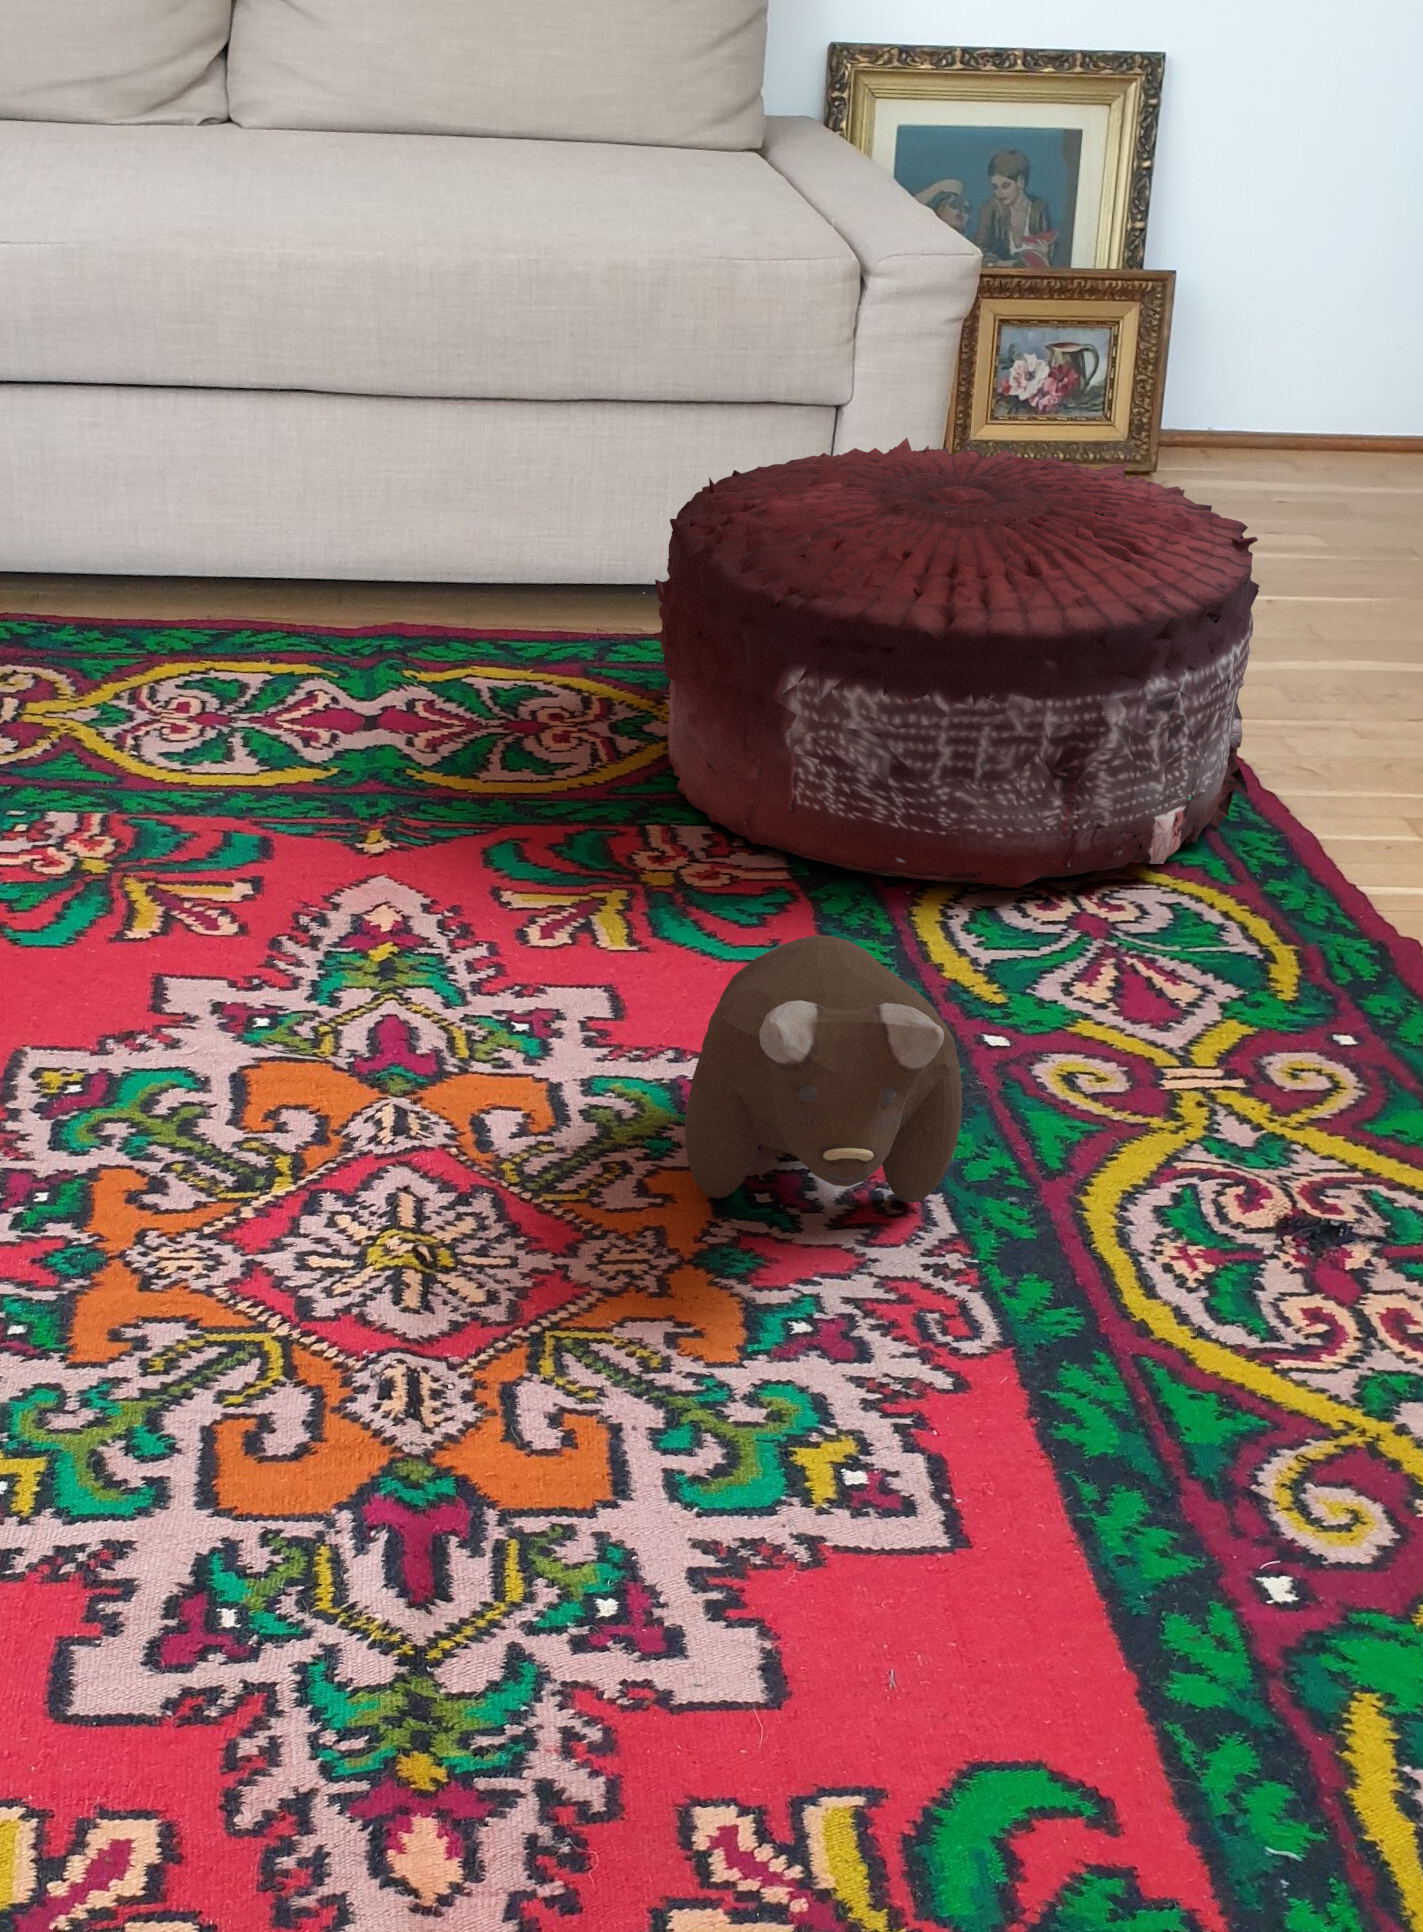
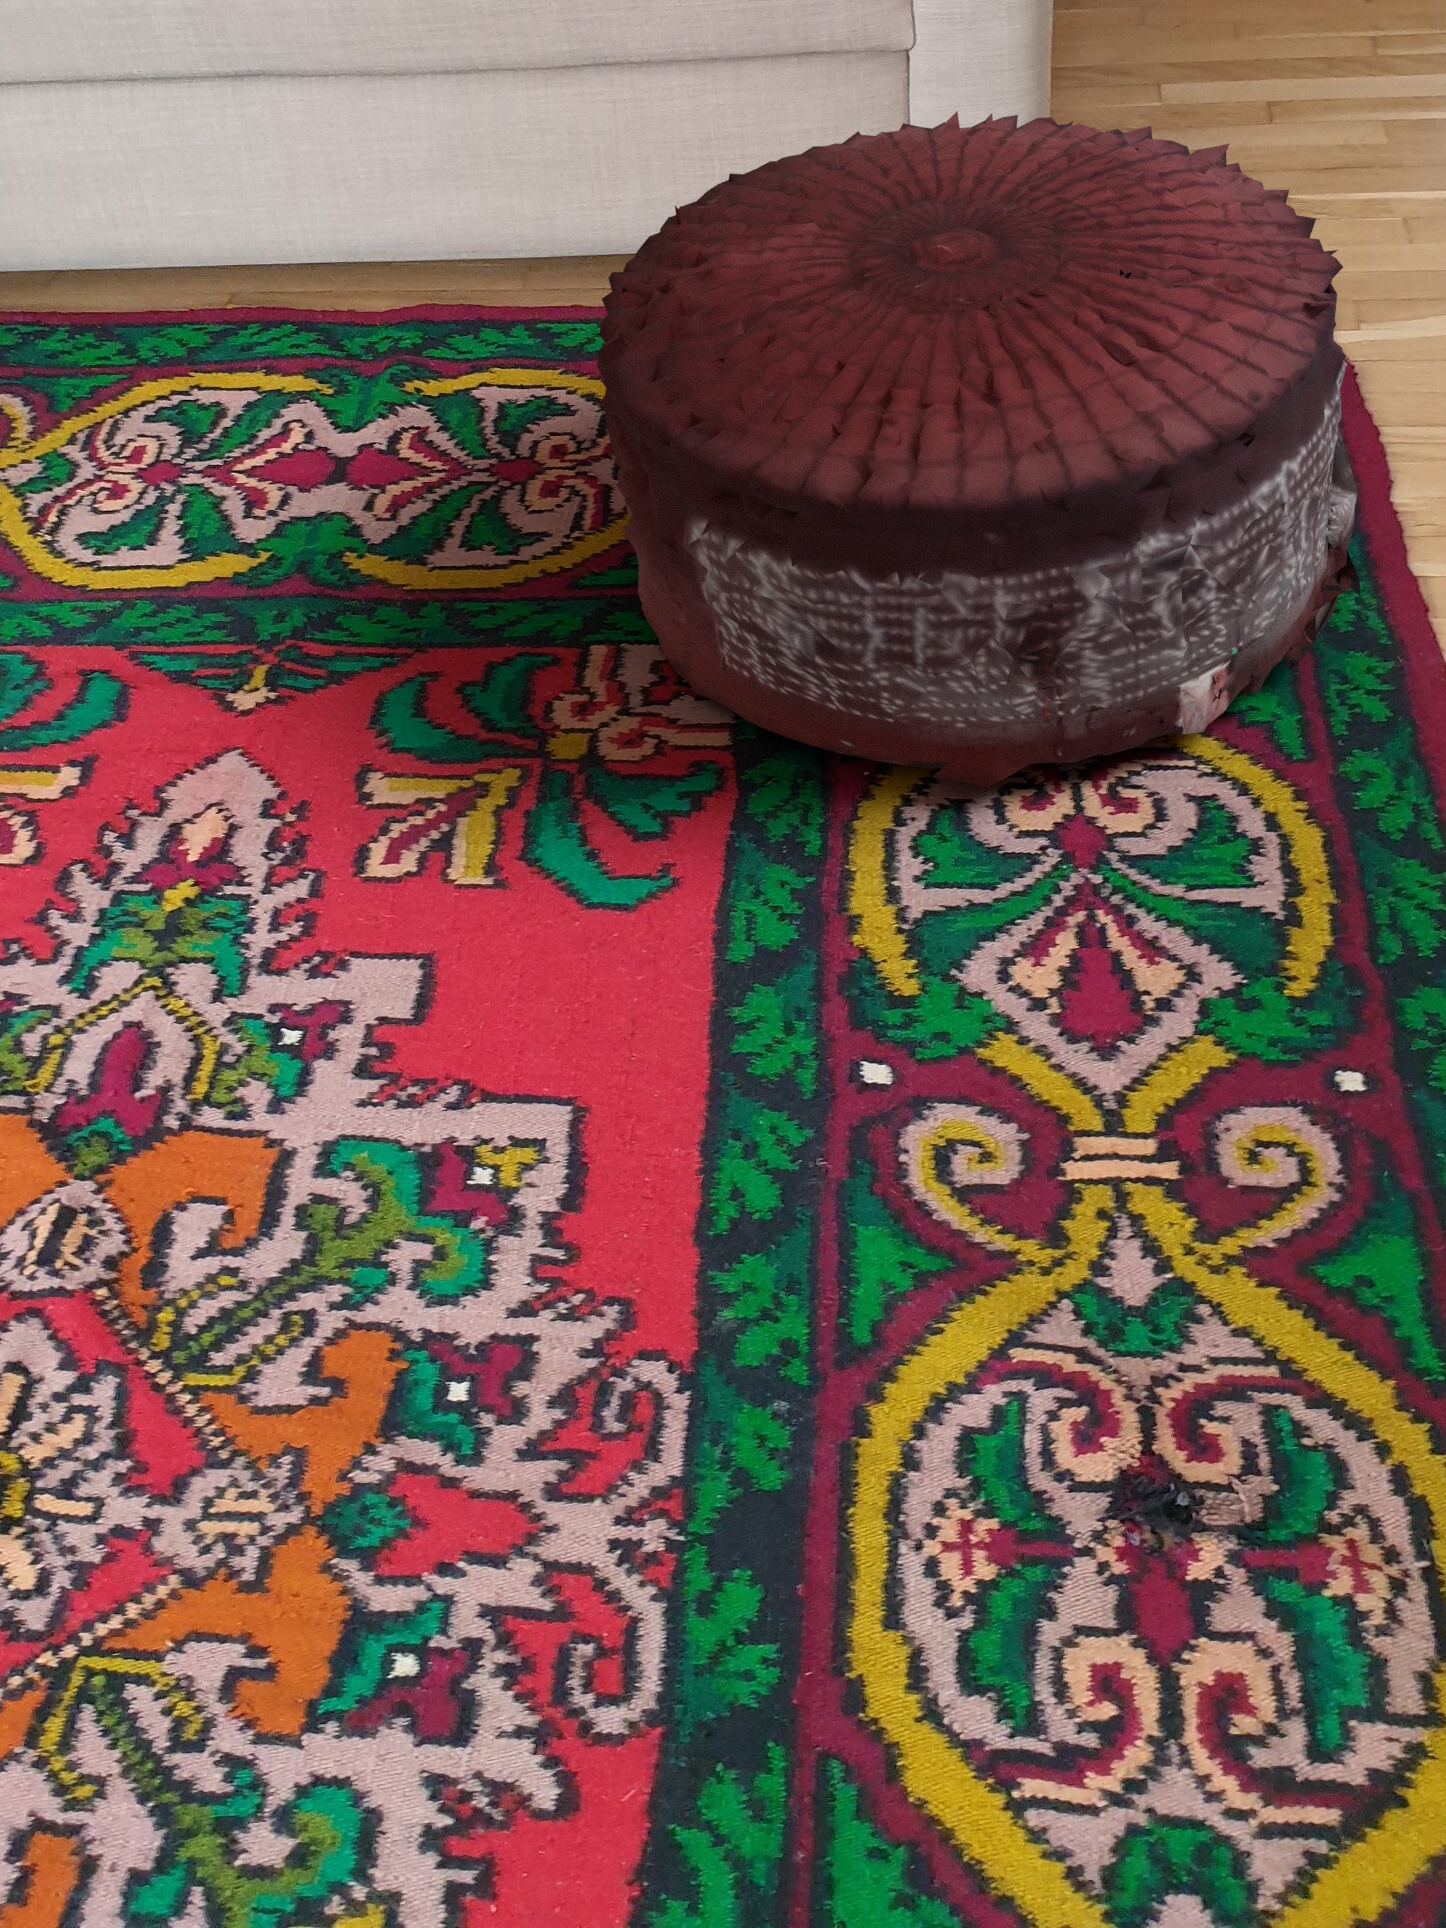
plush toy: present [685,935,962,1203] -> none [312,1038,672,1503]

